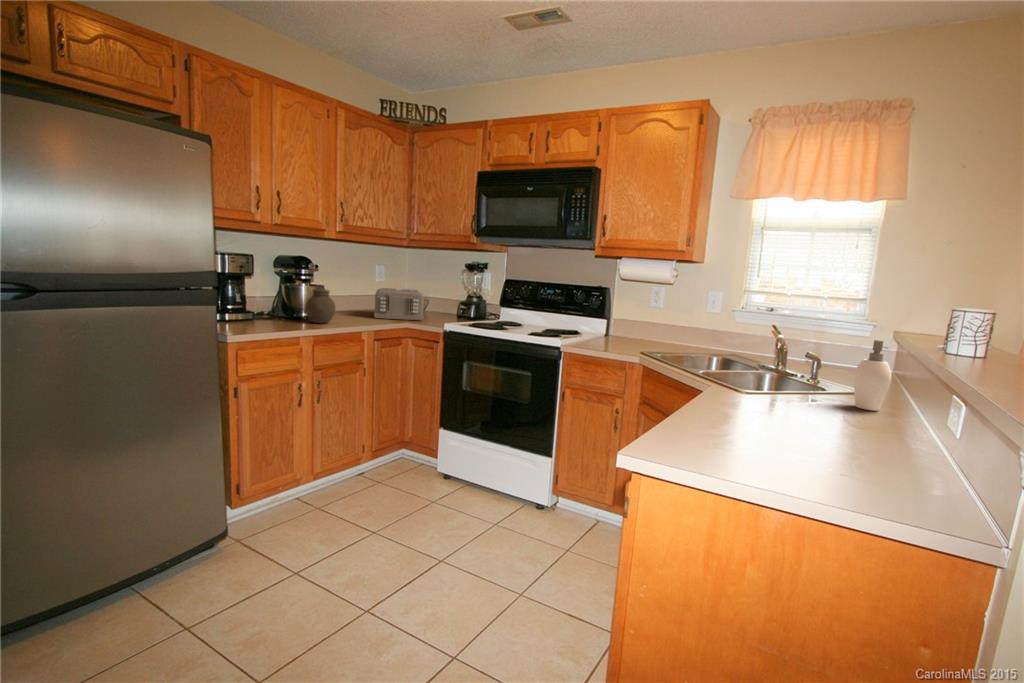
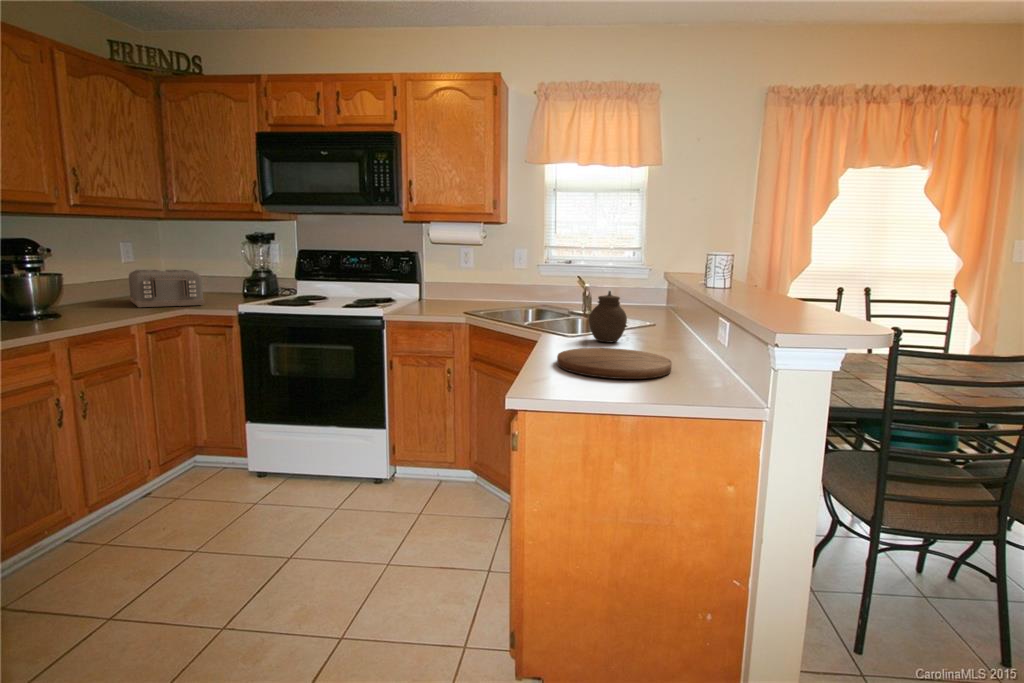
jar: present [306,286,335,323] -> present [589,291,627,342]
soap dispenser: present [854,340,891,411] -> none [636,284,660,337]
cutting board: none [711,411,880,471] -> present [557,348,672,379]

